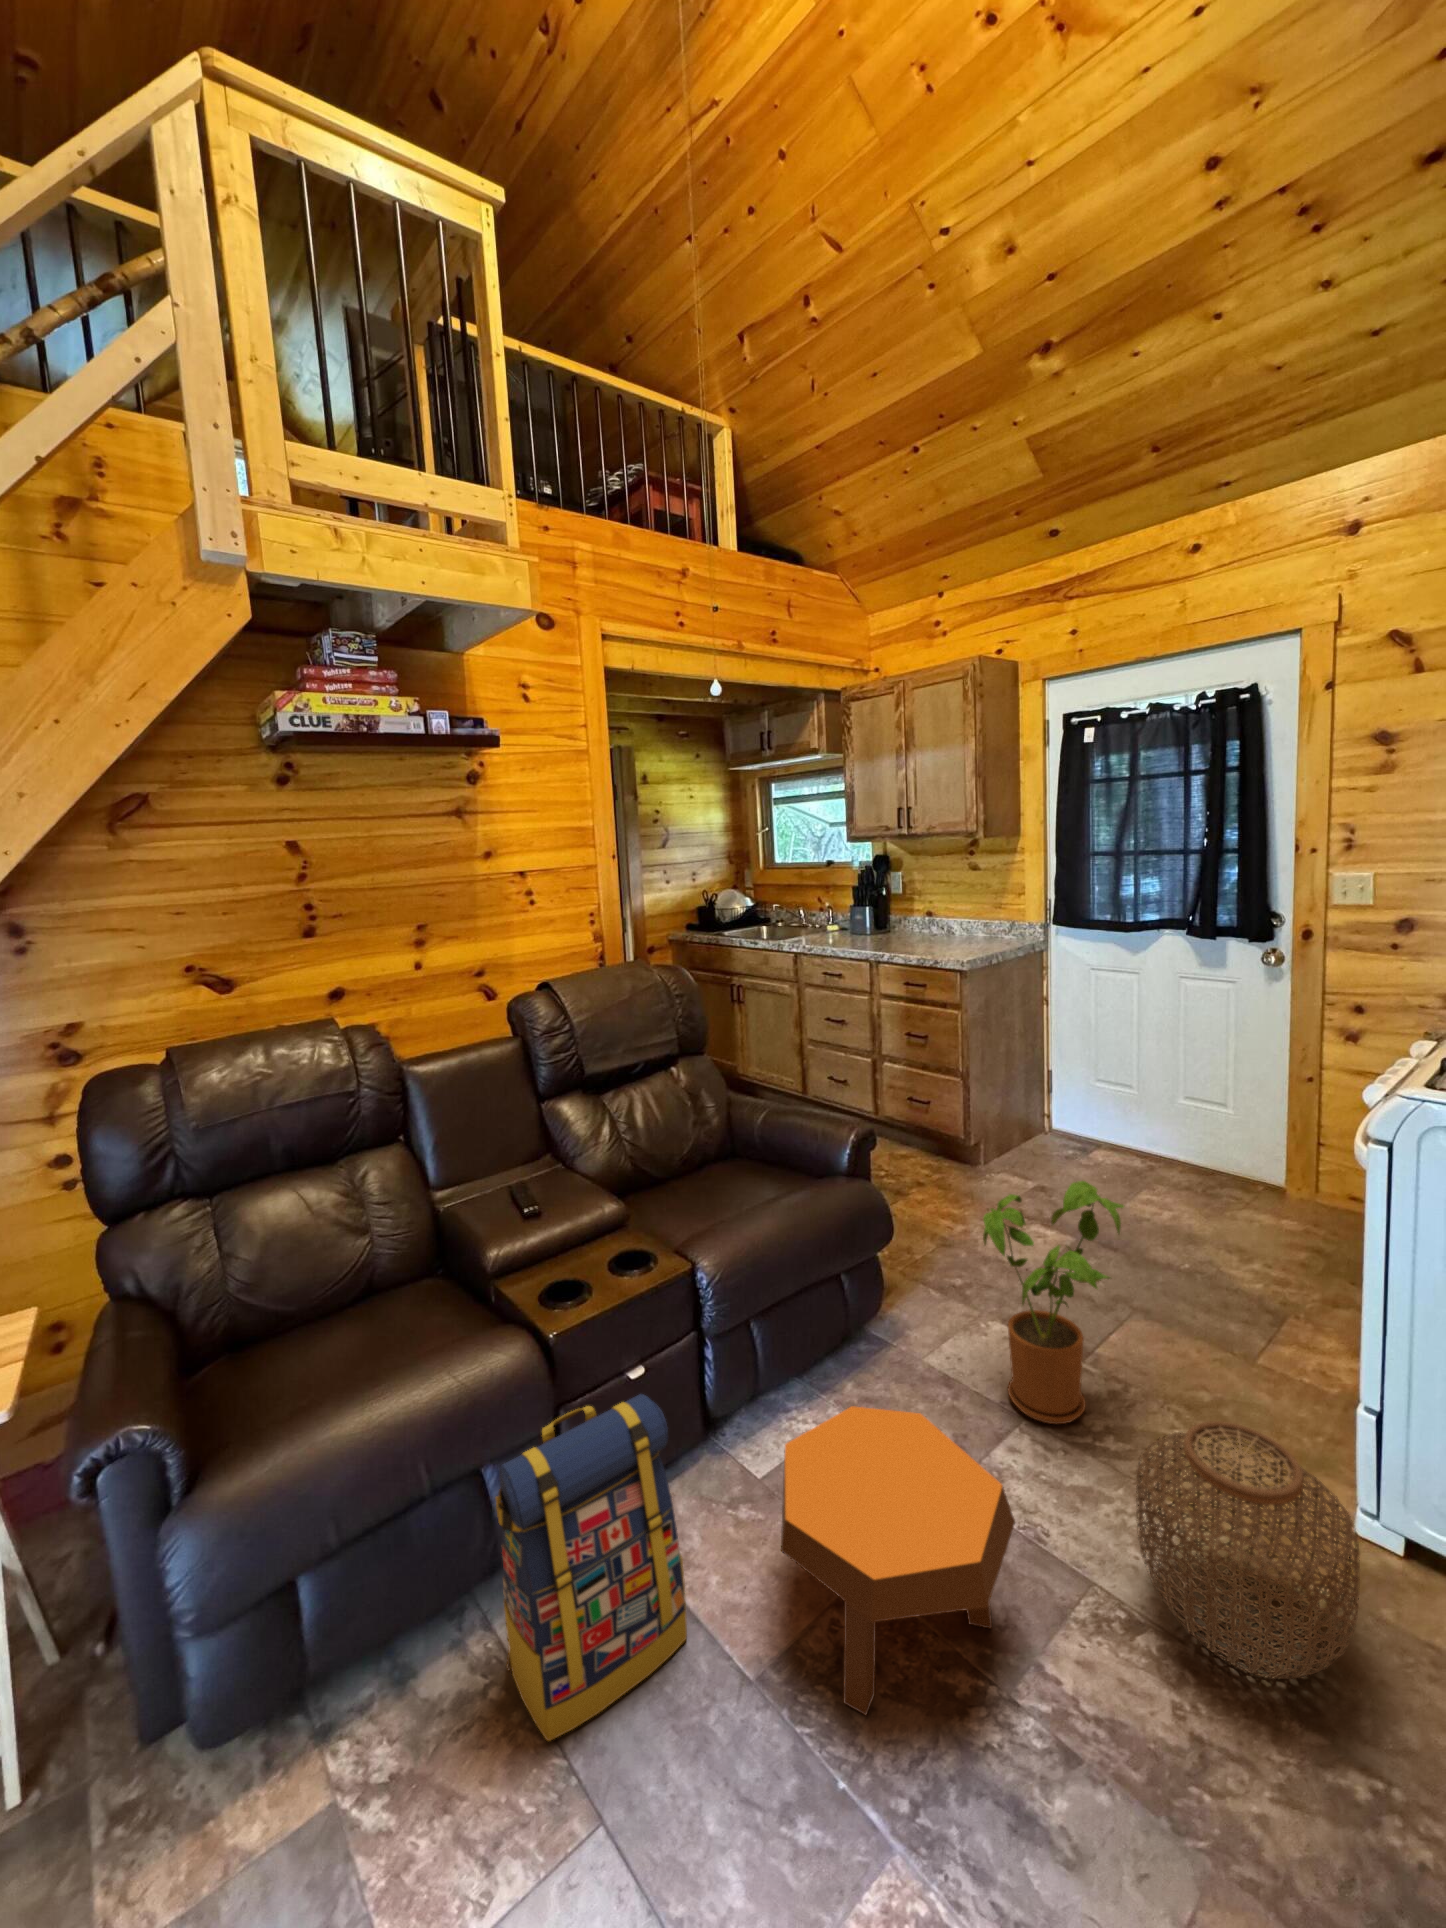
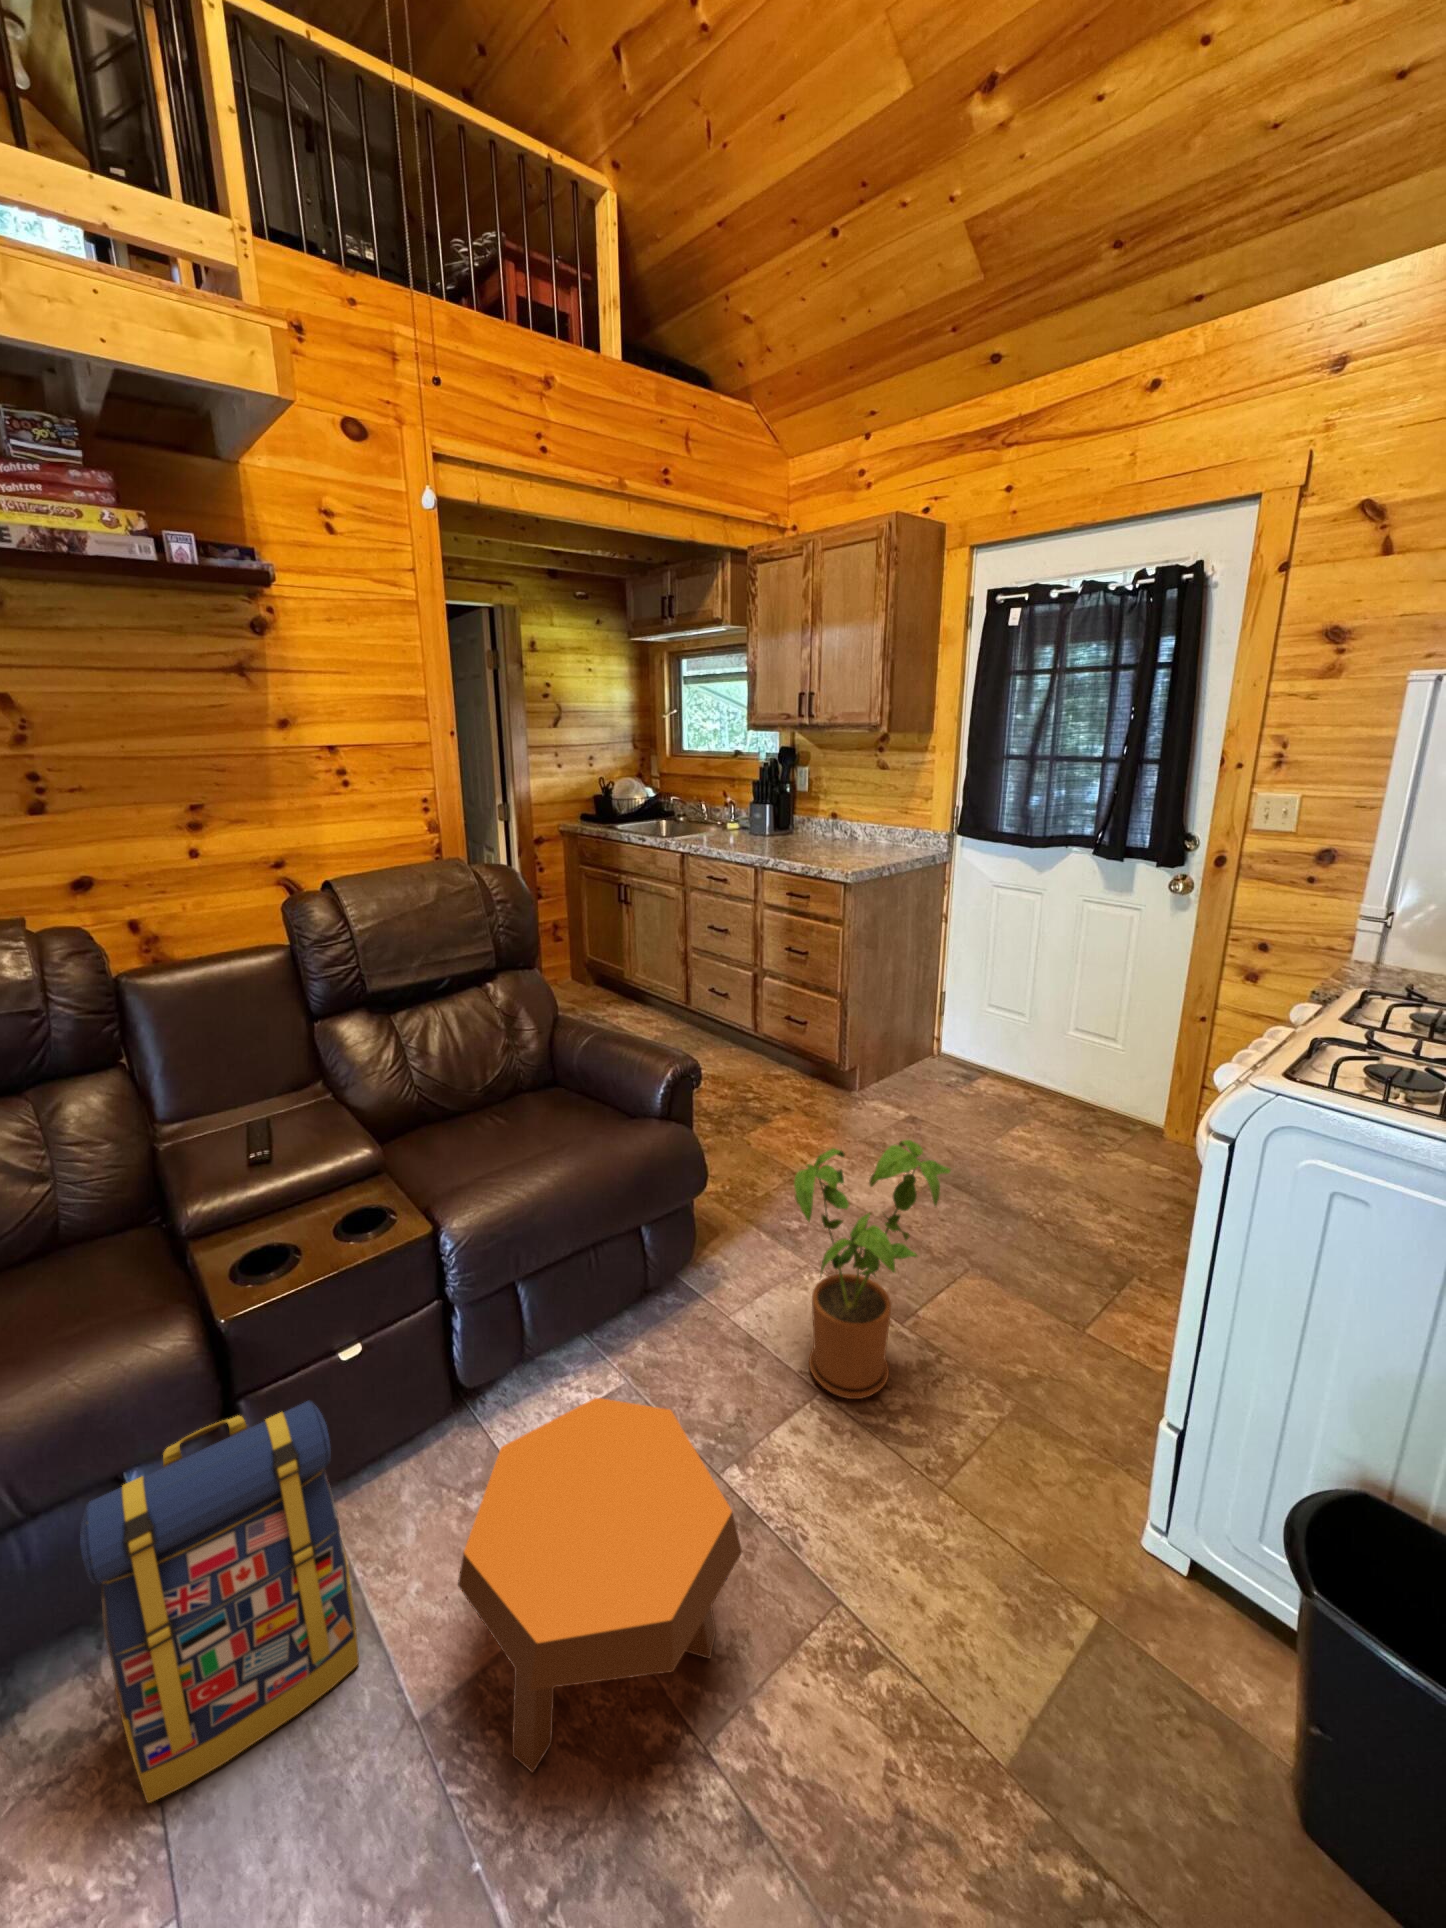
woven basket: present [1136,1421,1360,1679] -> none [886,1445,1120,1743]

